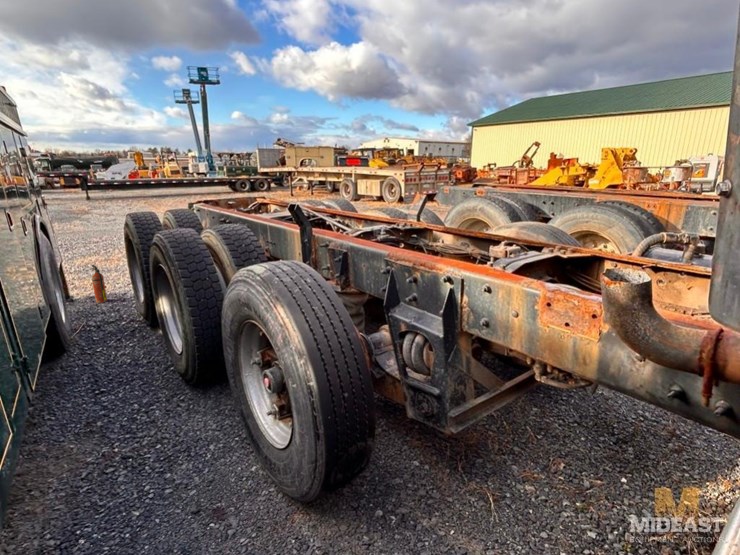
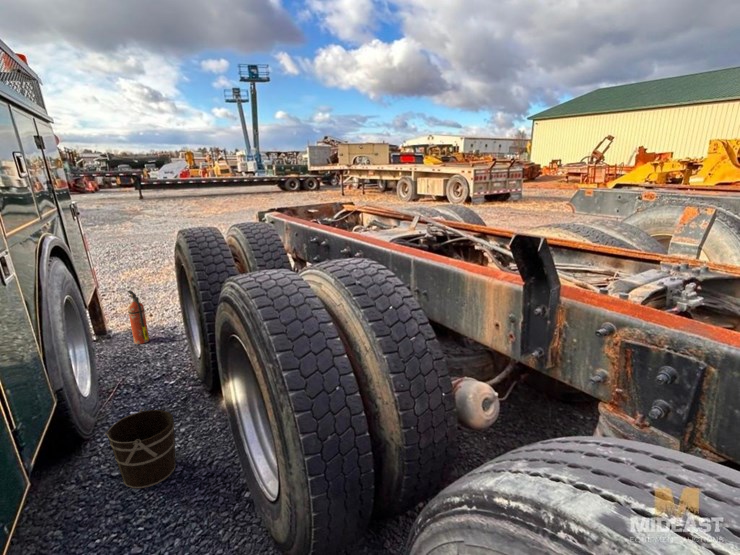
bucket: none [88,320,128,360] -> present [105,408,176,488]

